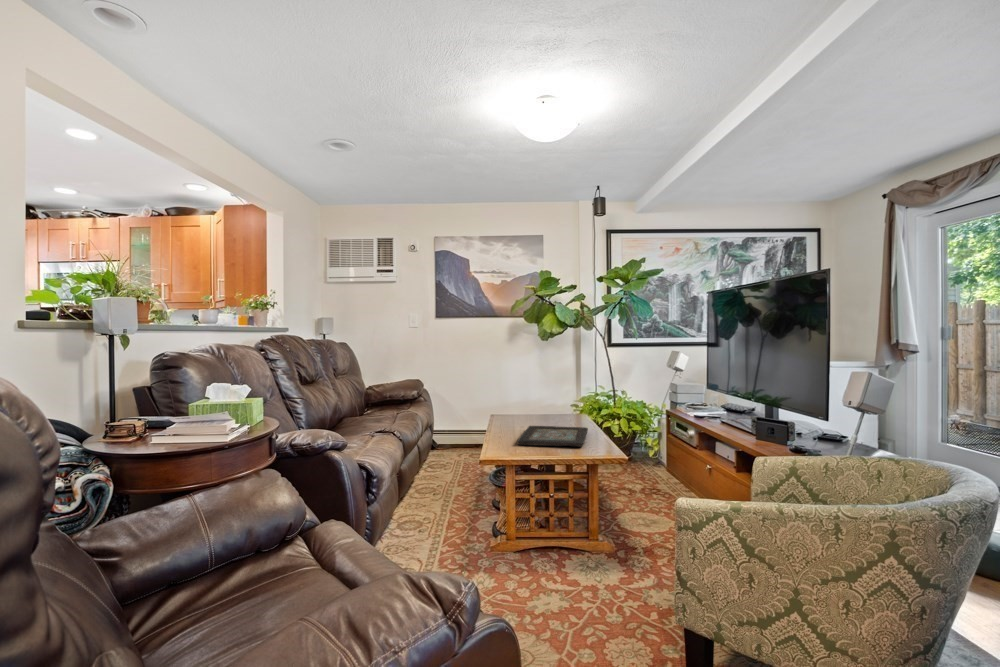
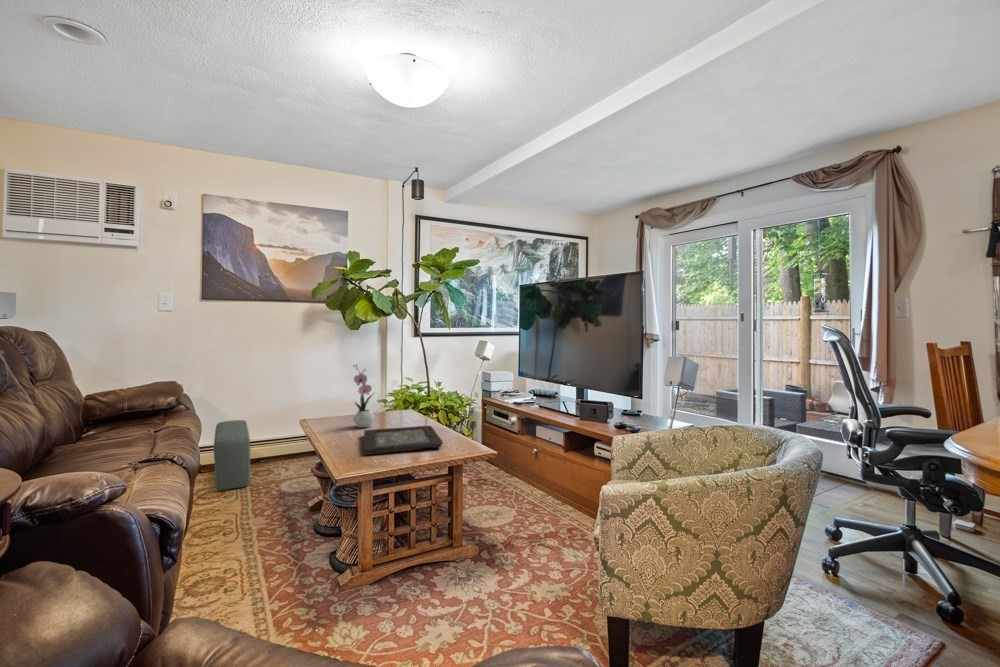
flower arrangement: none [525,369,546,424] -> present [353,365,375,428]
pouf: none [439,410,468,463] -> present [214,420,250,490]

